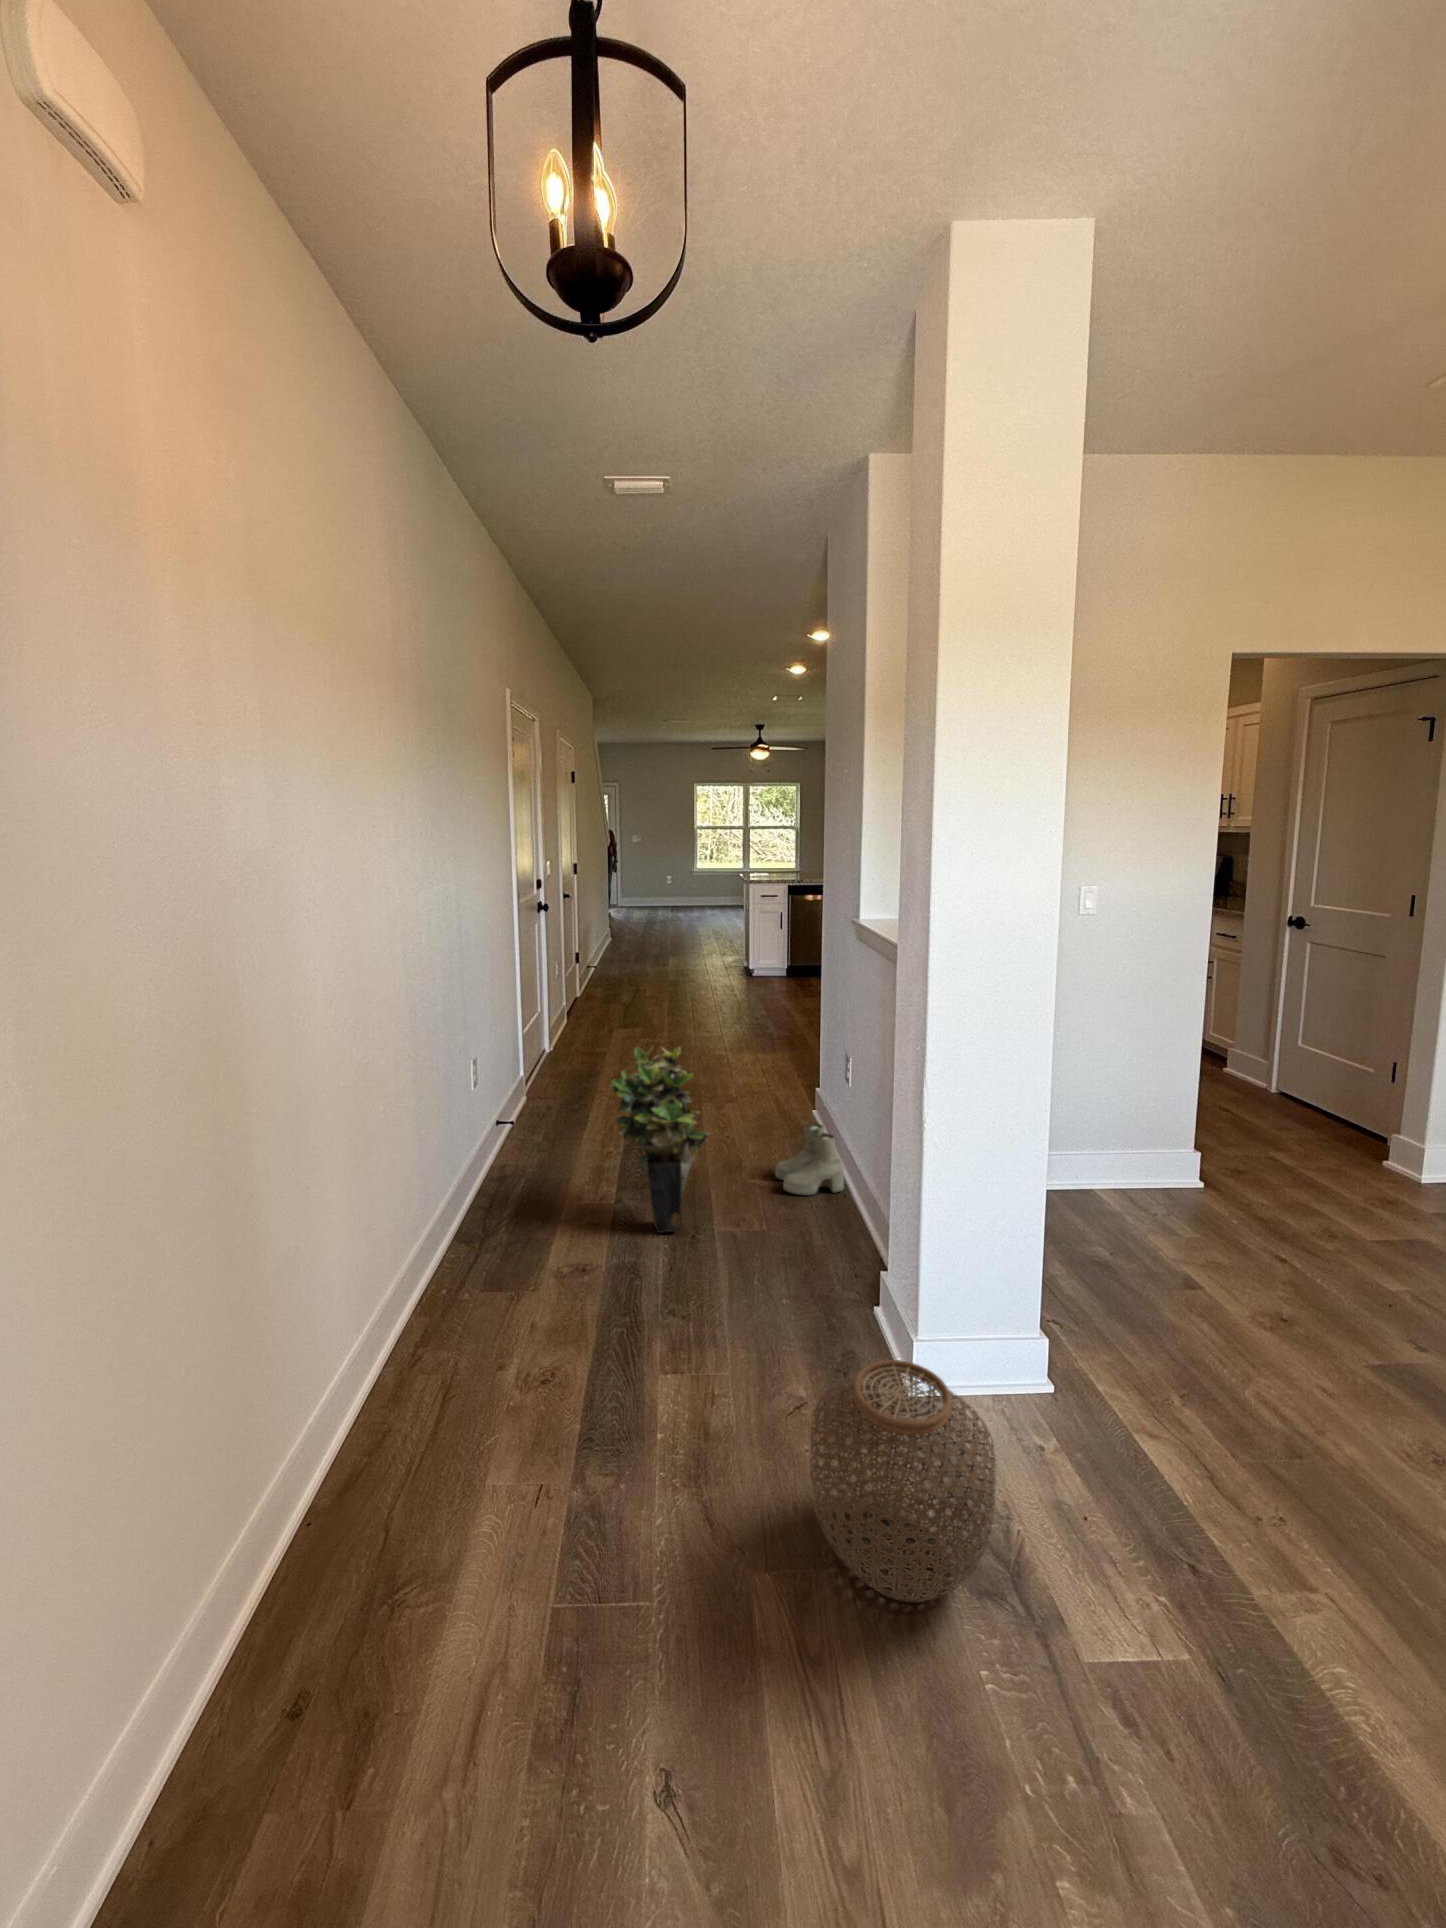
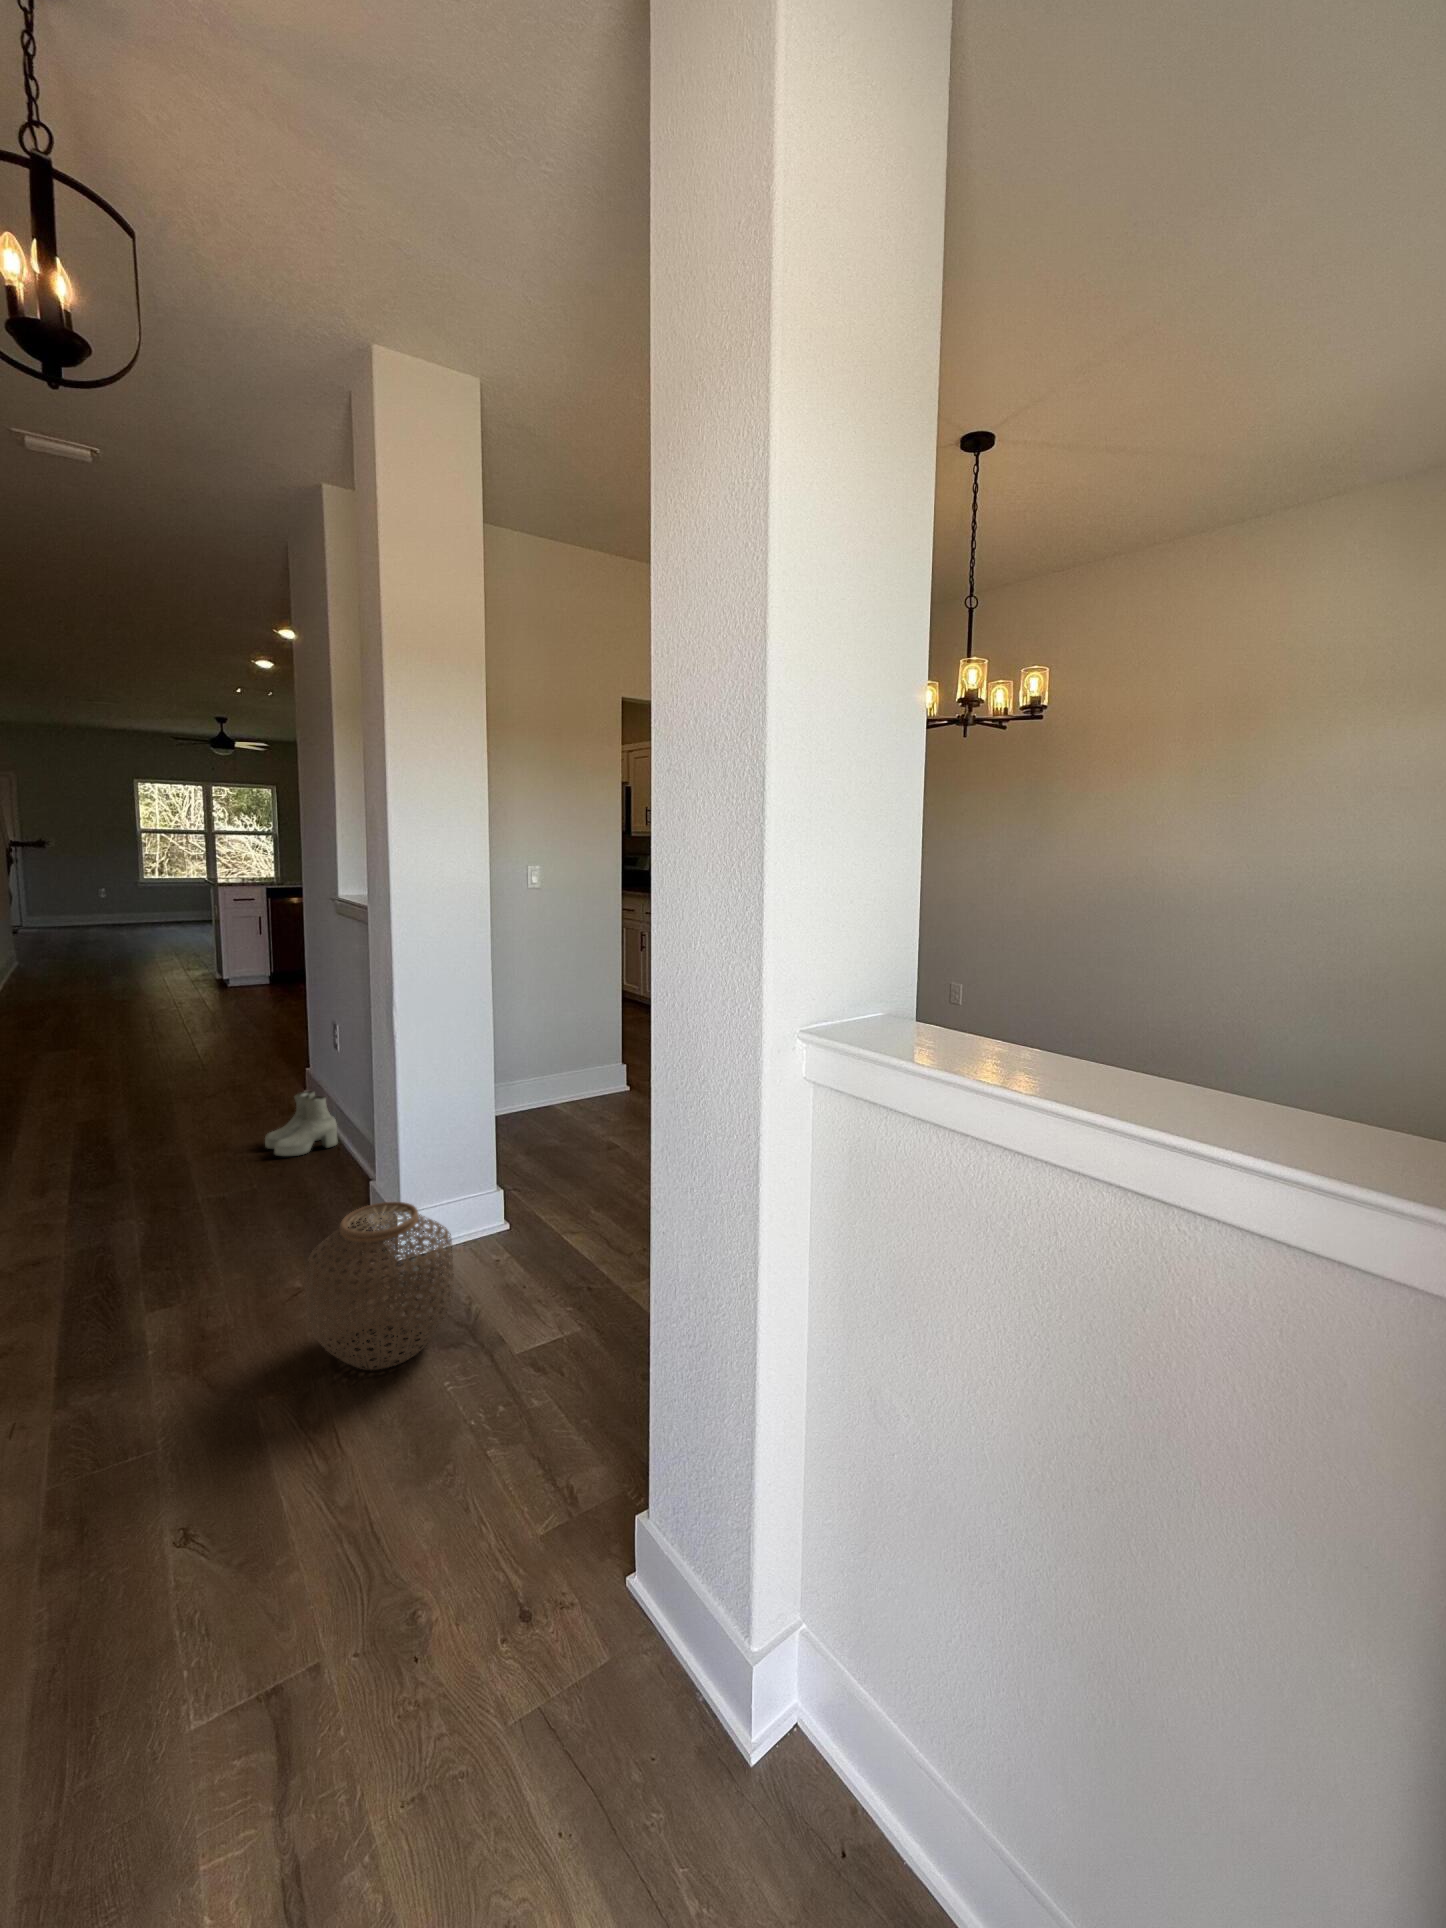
potted plant: present [610,1047,709,1233] -> none [55,1030,188,1217]

